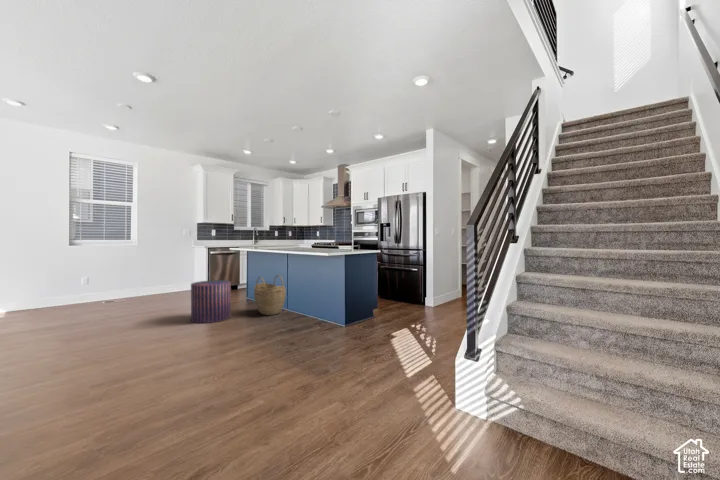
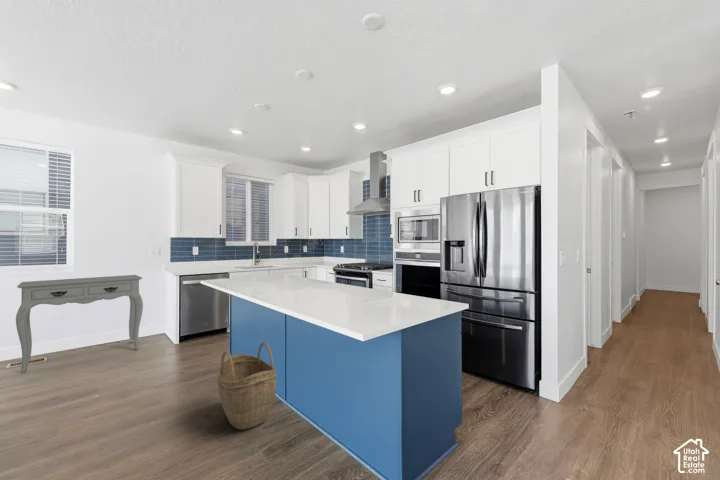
console table: none [109,248,186,304] -> present [16,275,143,373]
pouf: present [191,280,231,323] -> none [81,354,169,462]

